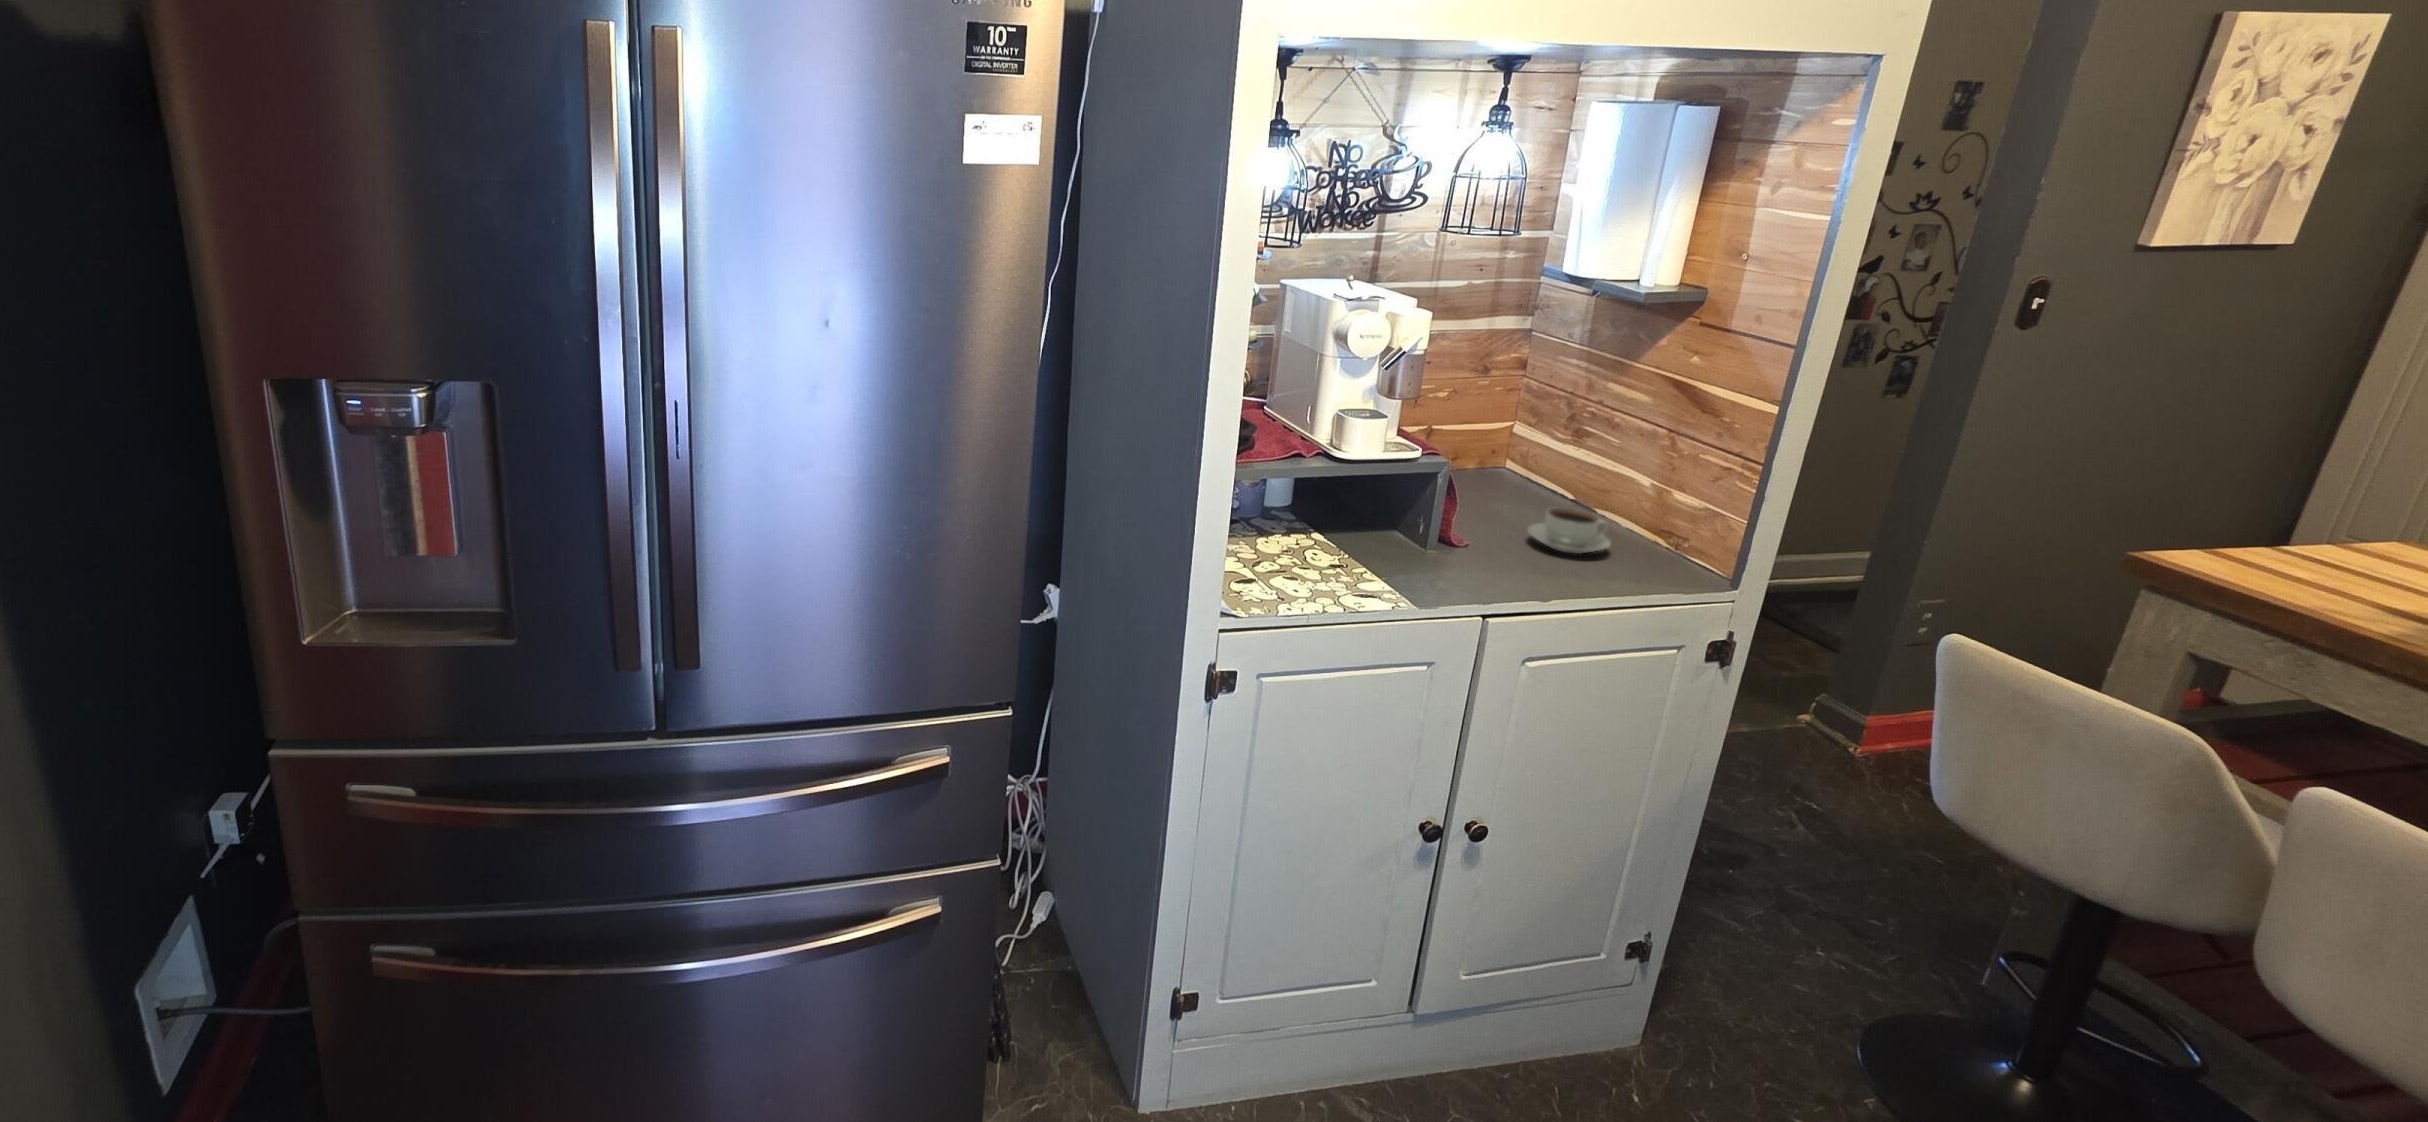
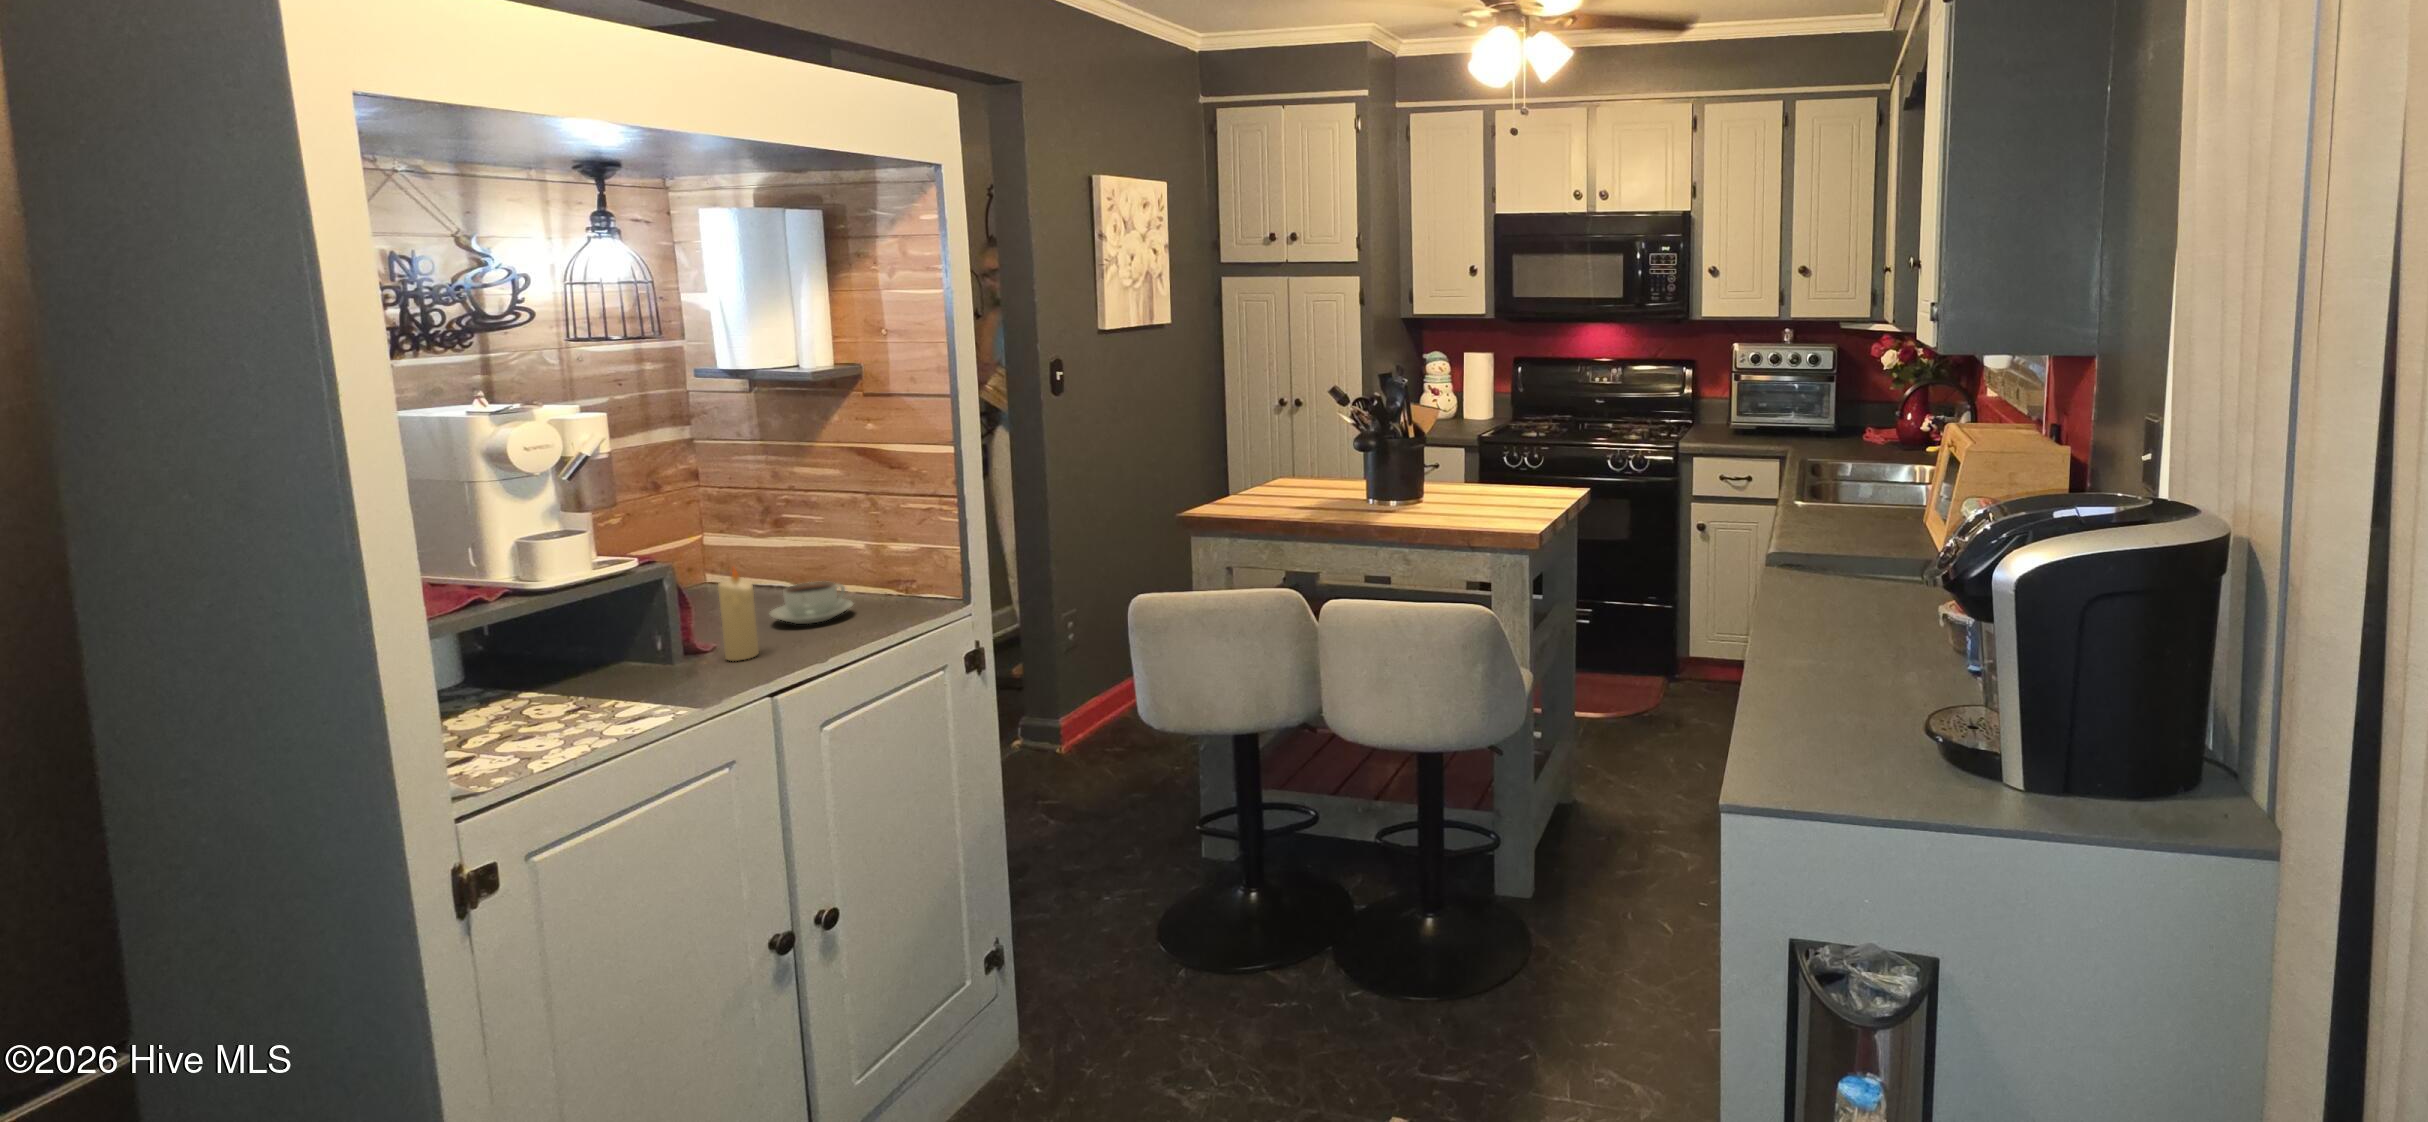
candle: none [1468,480,1510,570] -> present [718,569,759,661]

